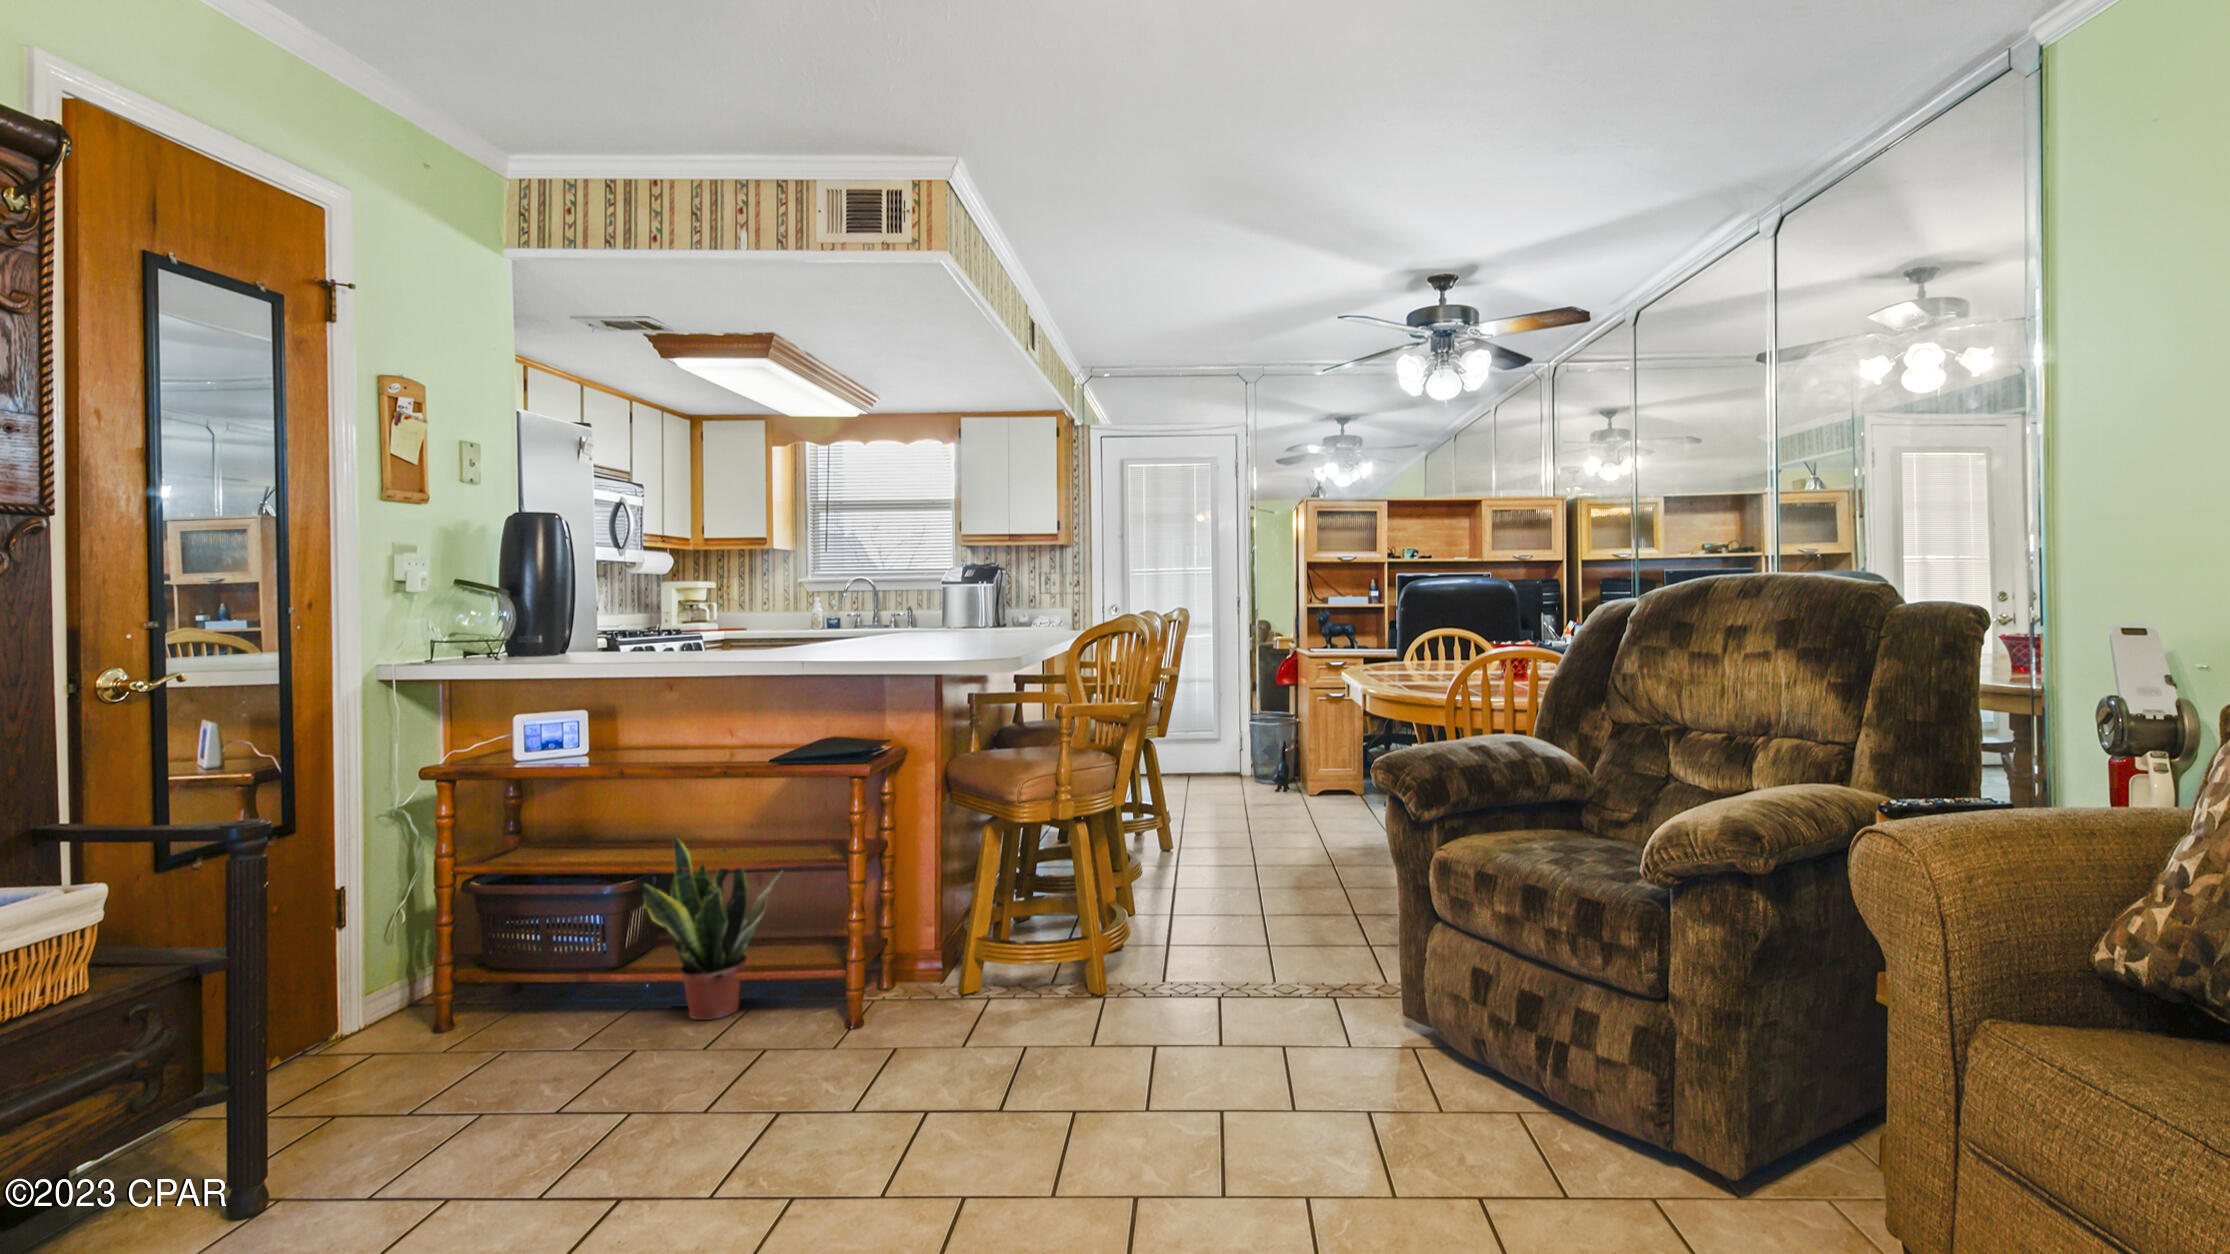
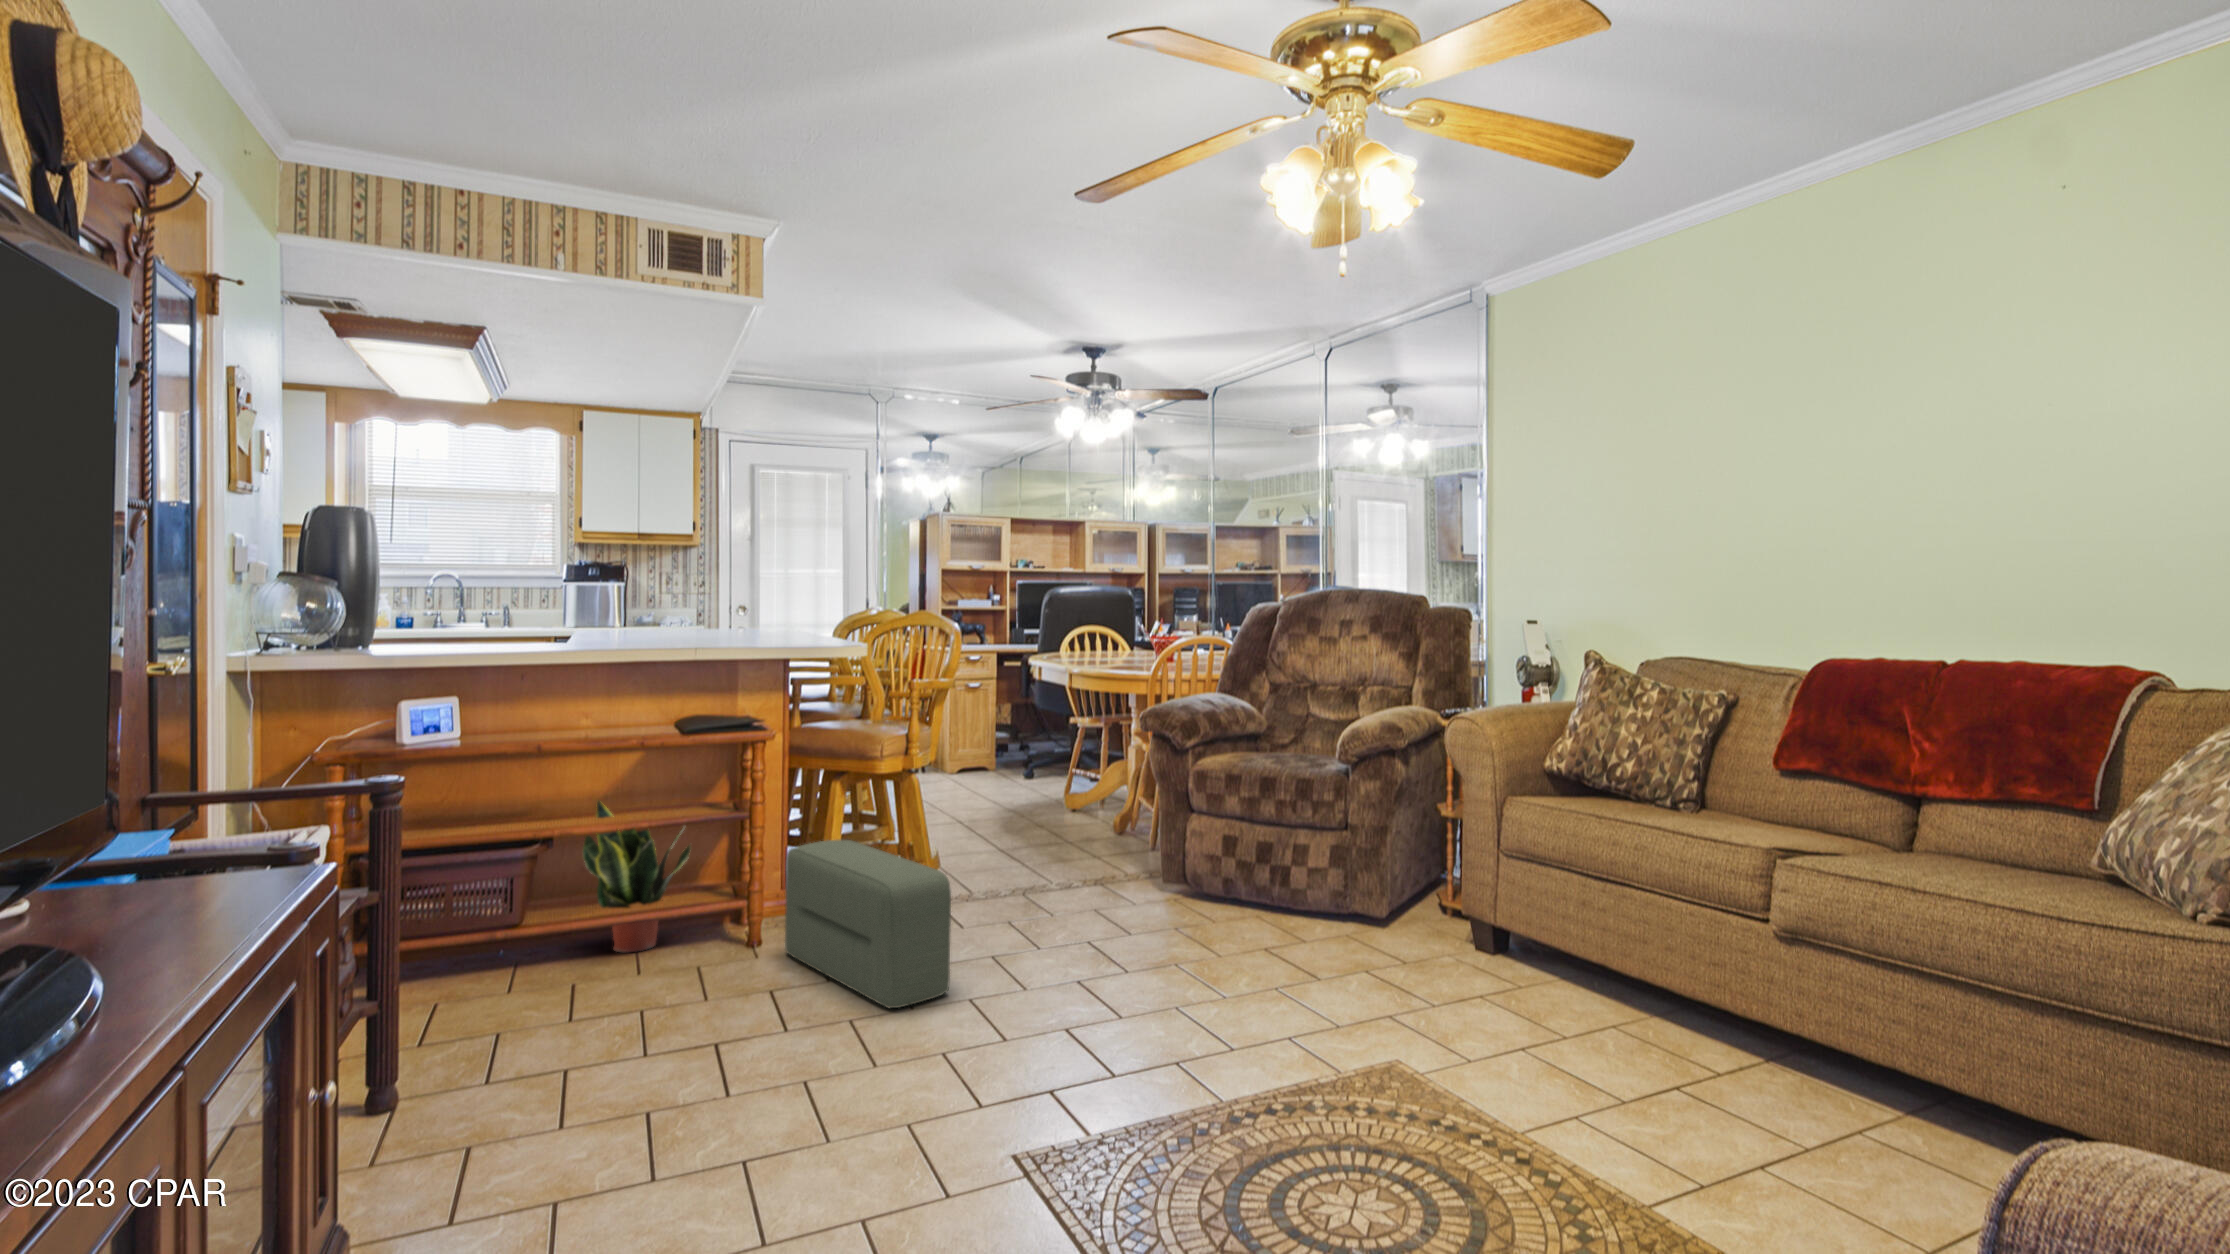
pouf: none [801,916,916,1206] -> present [785,840,951,1008]

